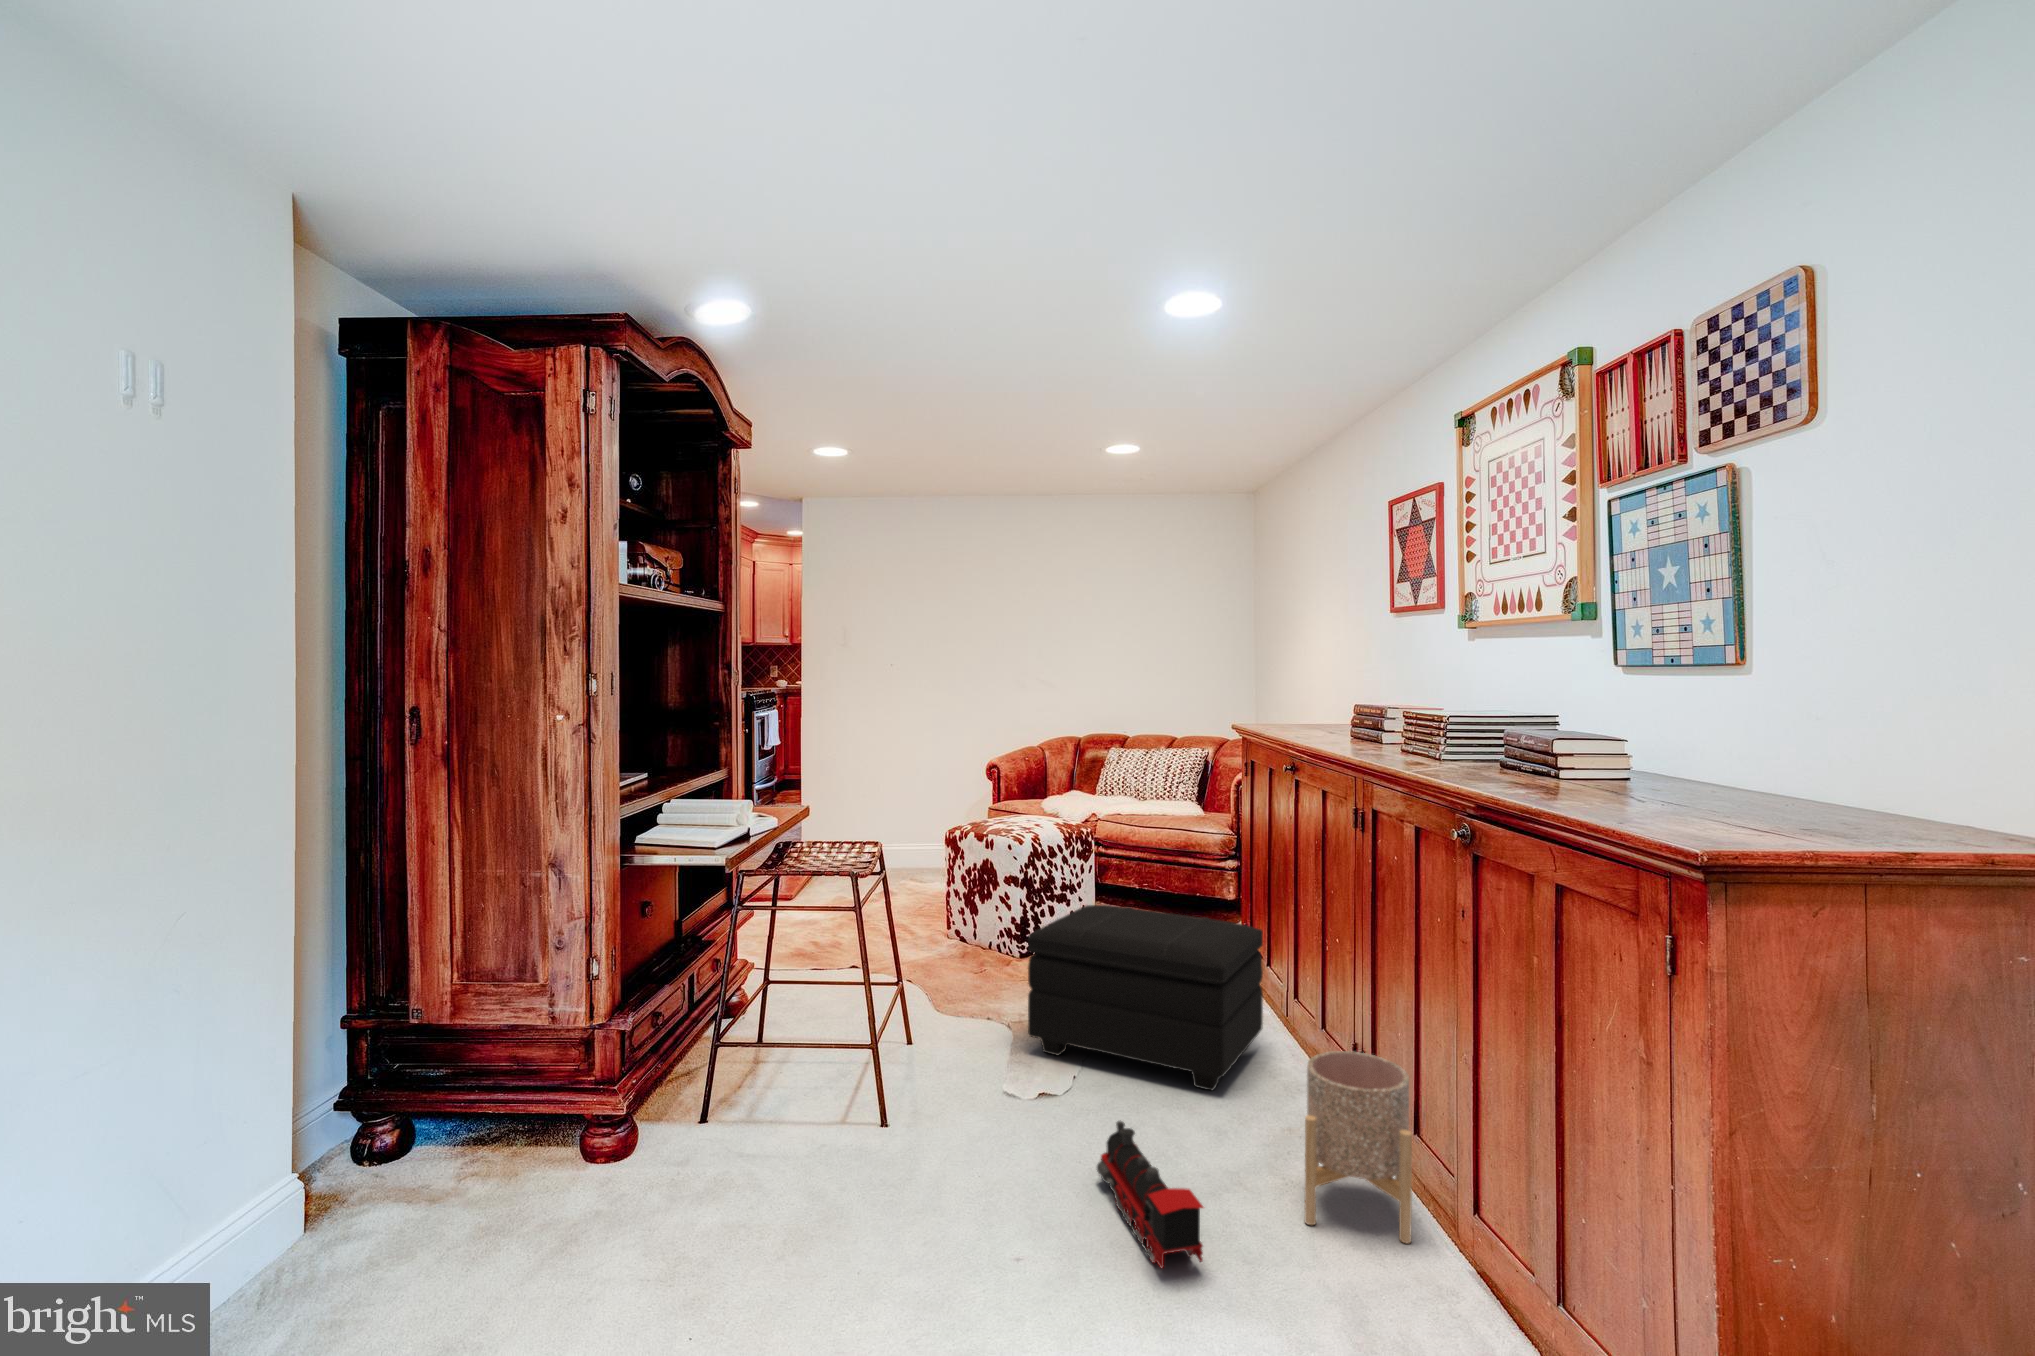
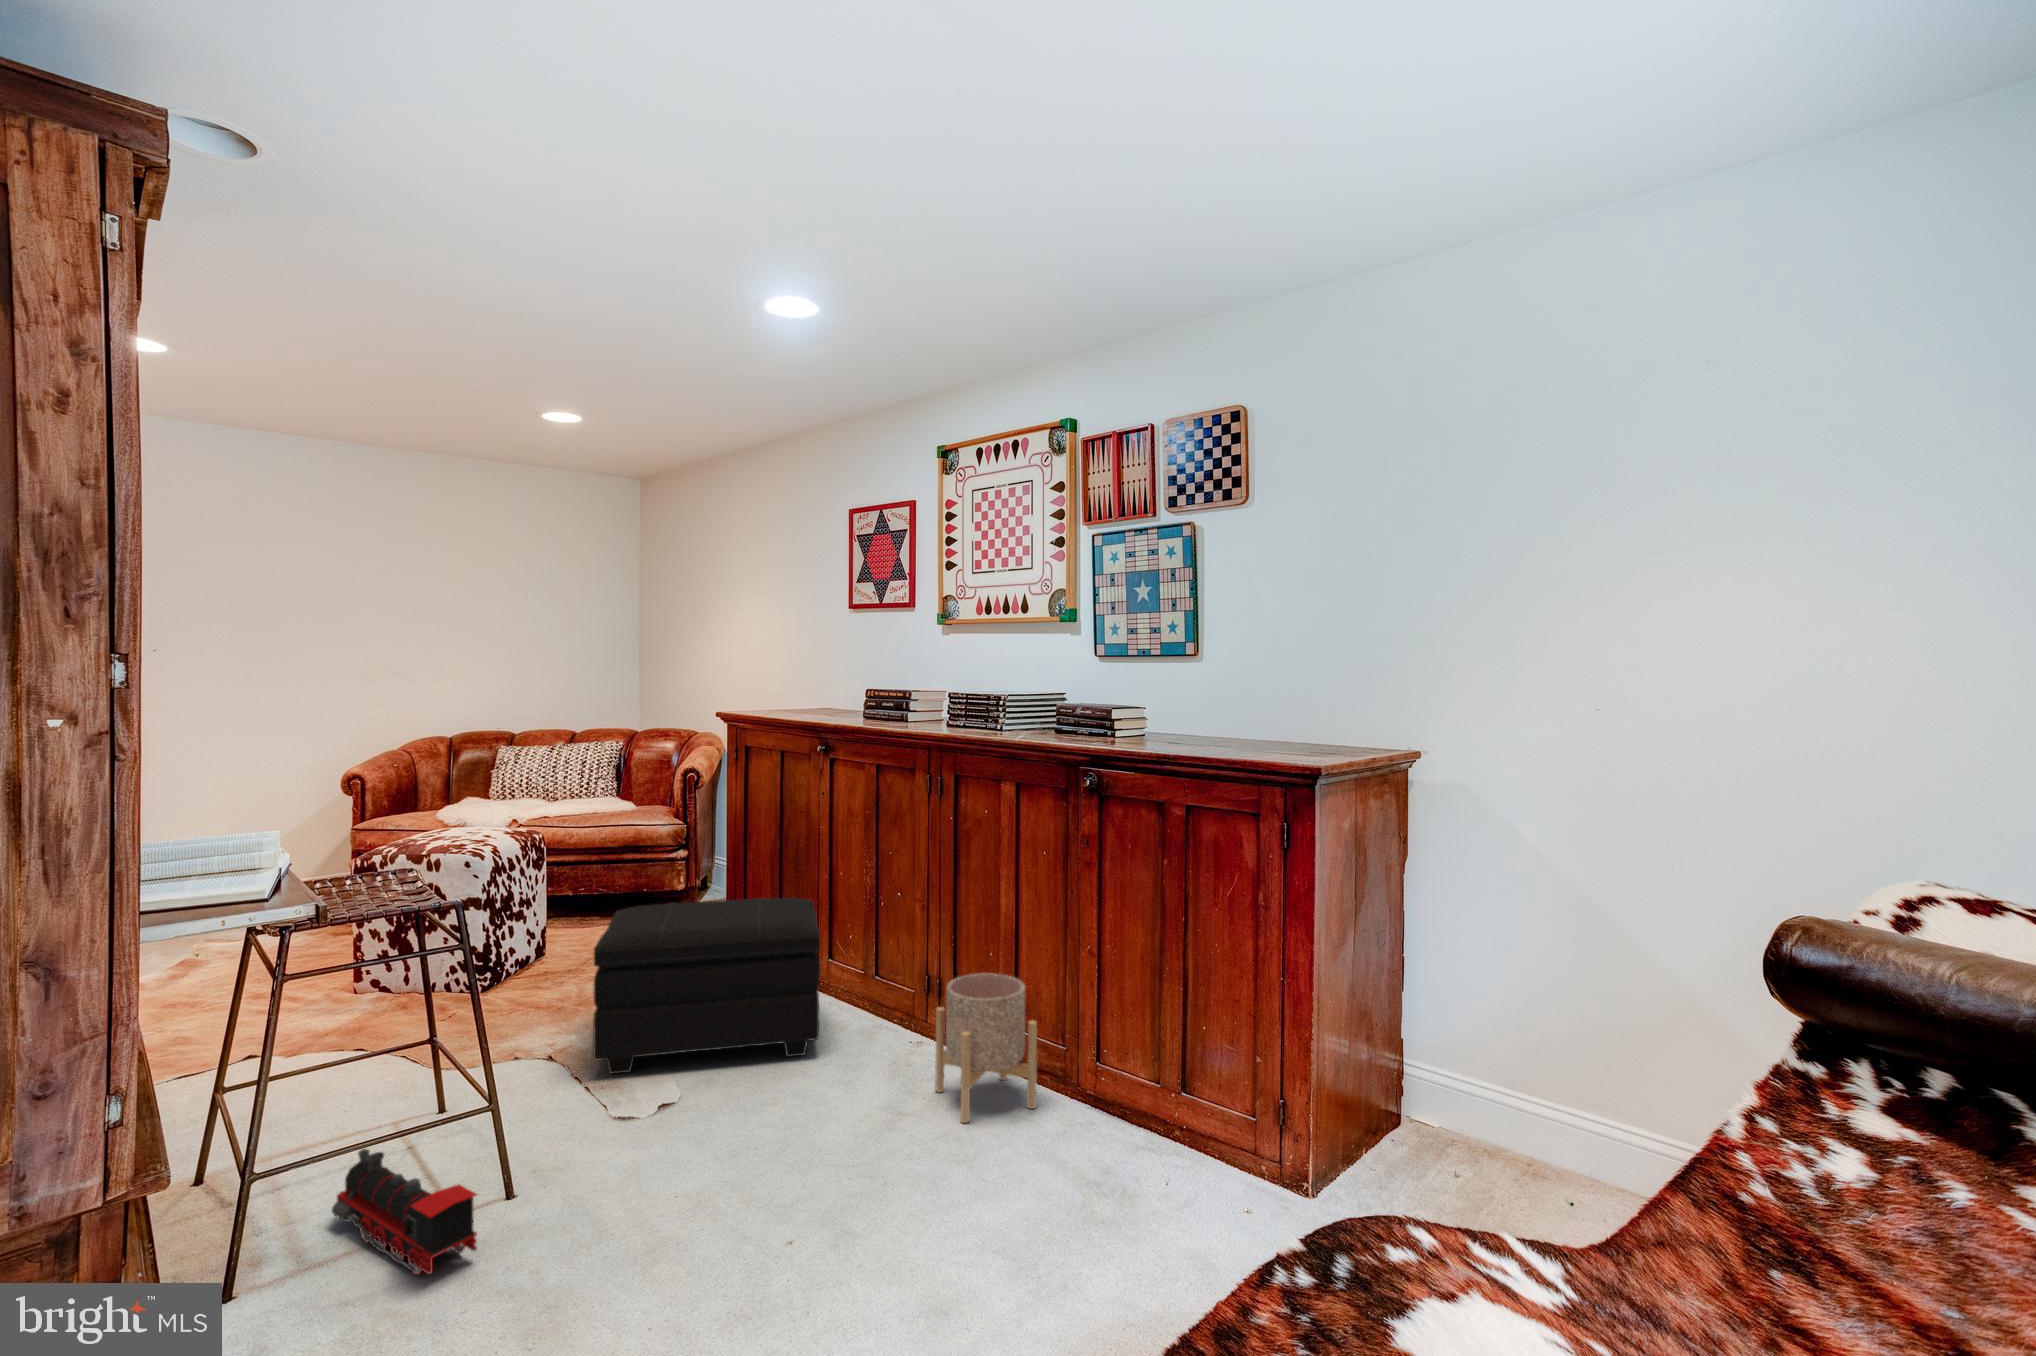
toy train: present [1097,1121,1203,1268] -> present [332,1149,477,1275]

